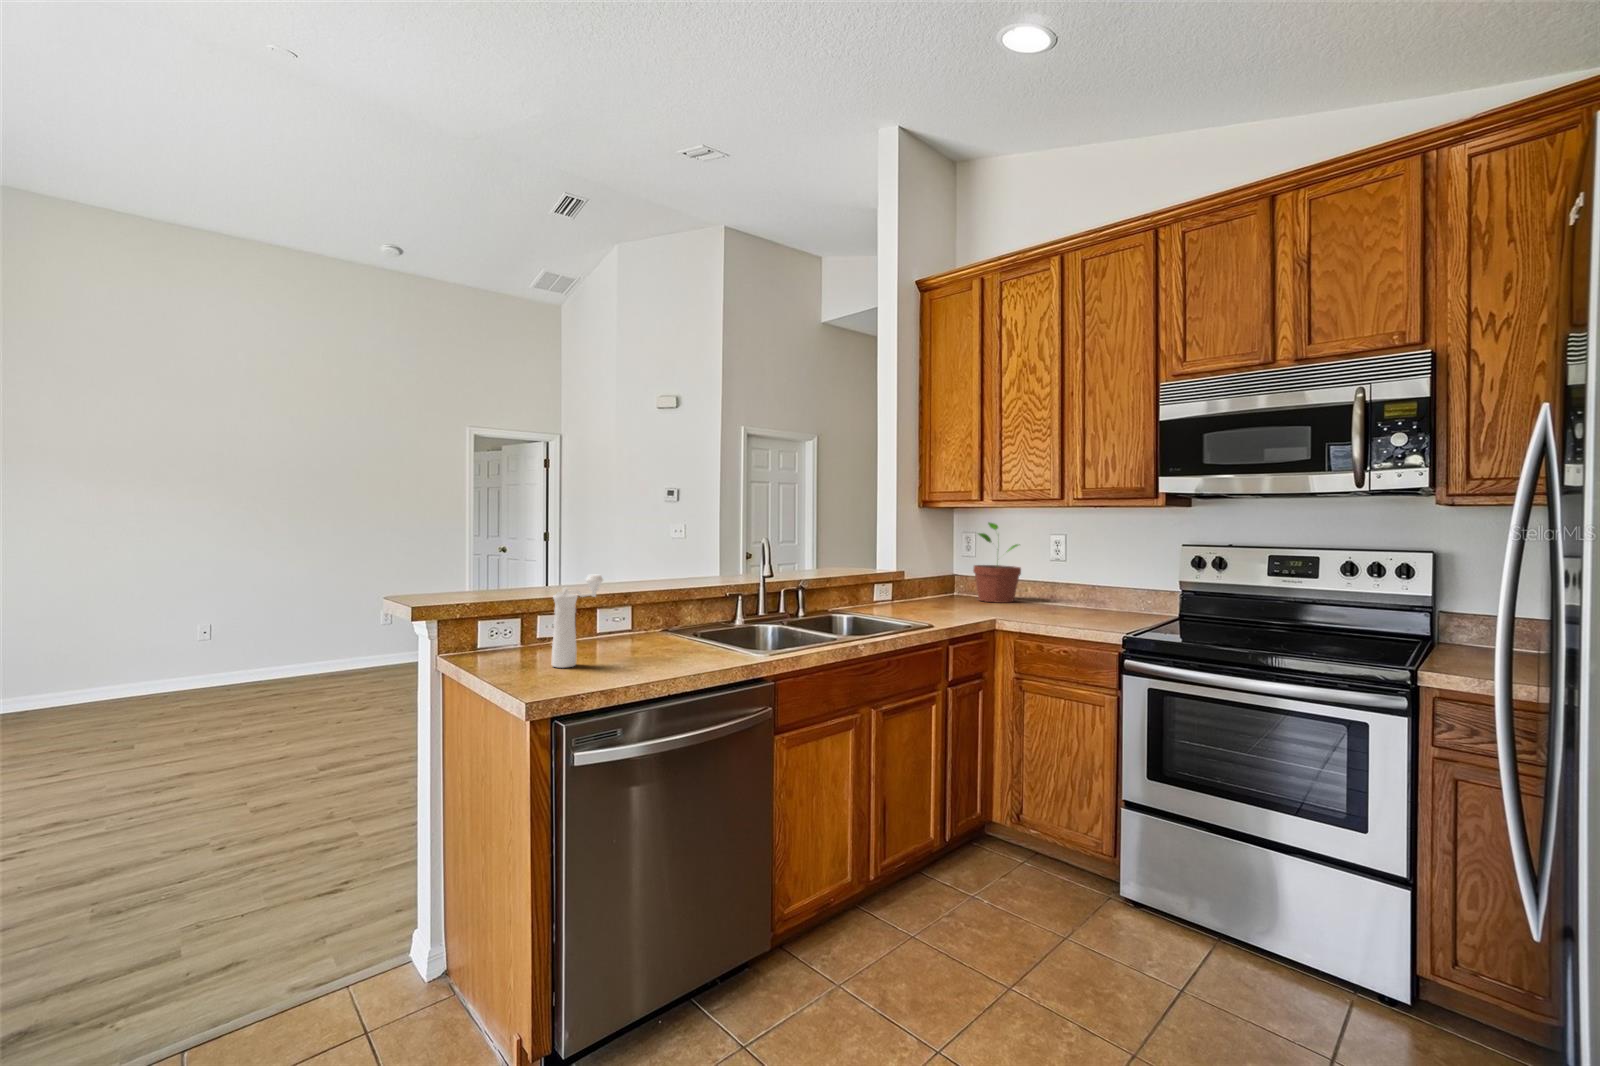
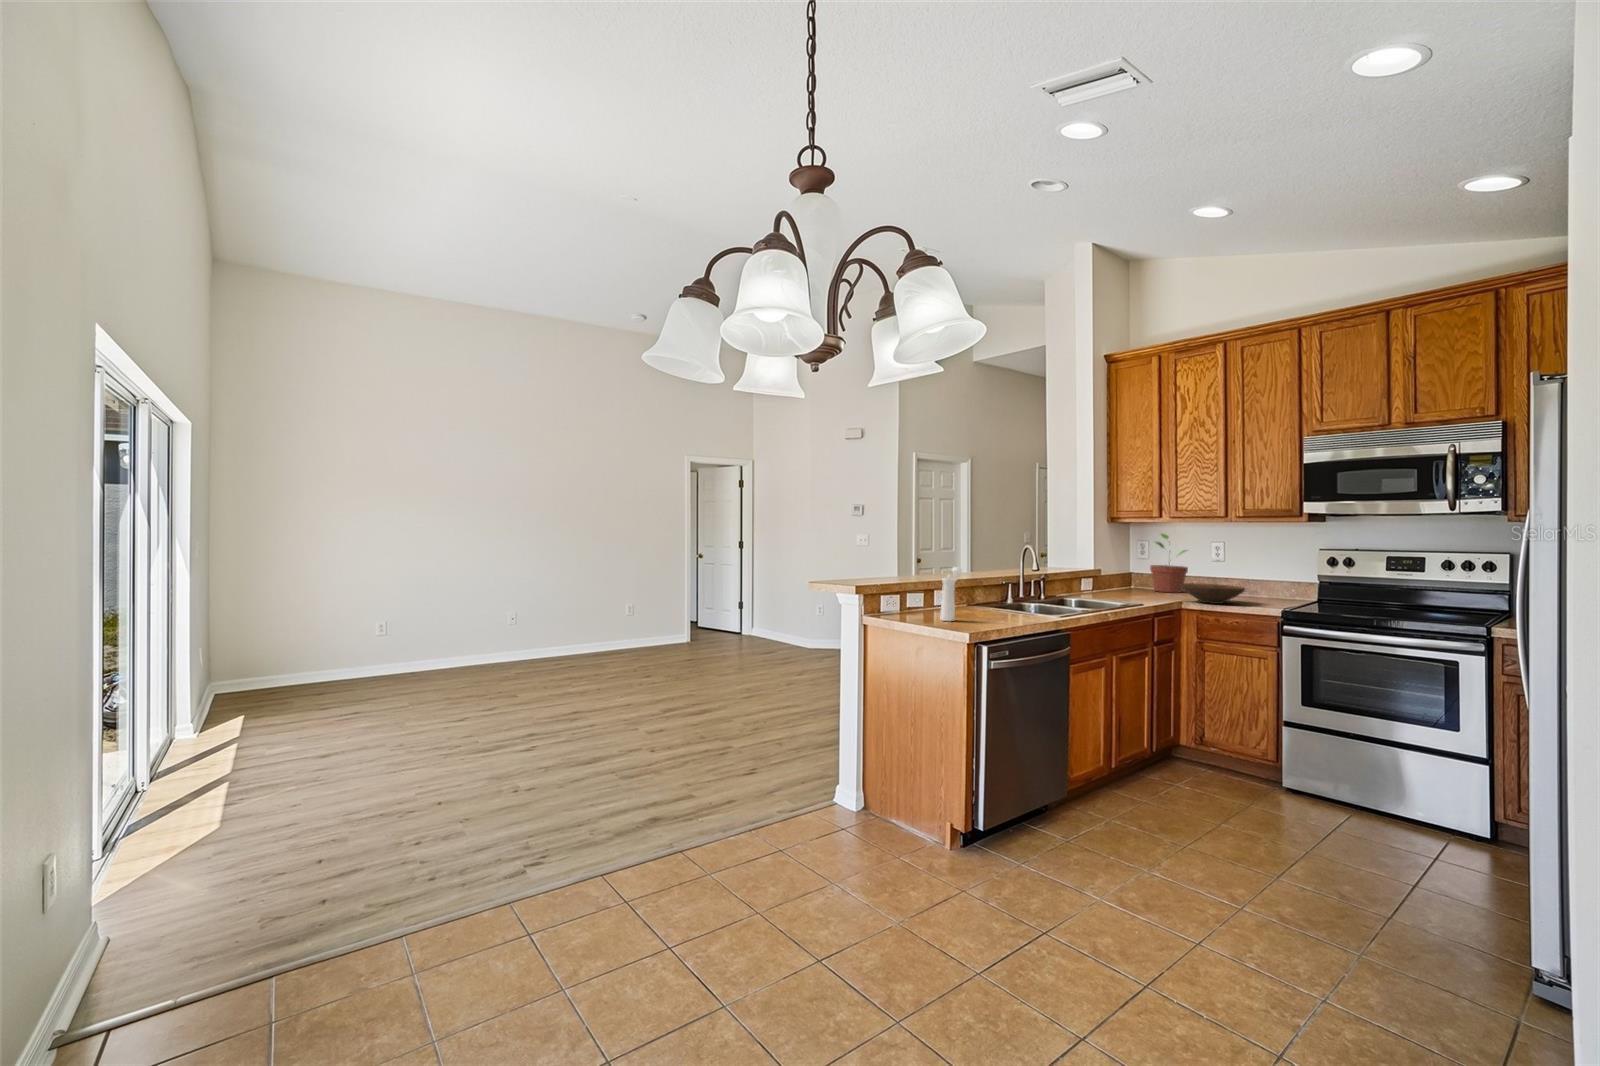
wooden bowl: none [994,592,1079,622] -> present [1180,583,1245,604]

